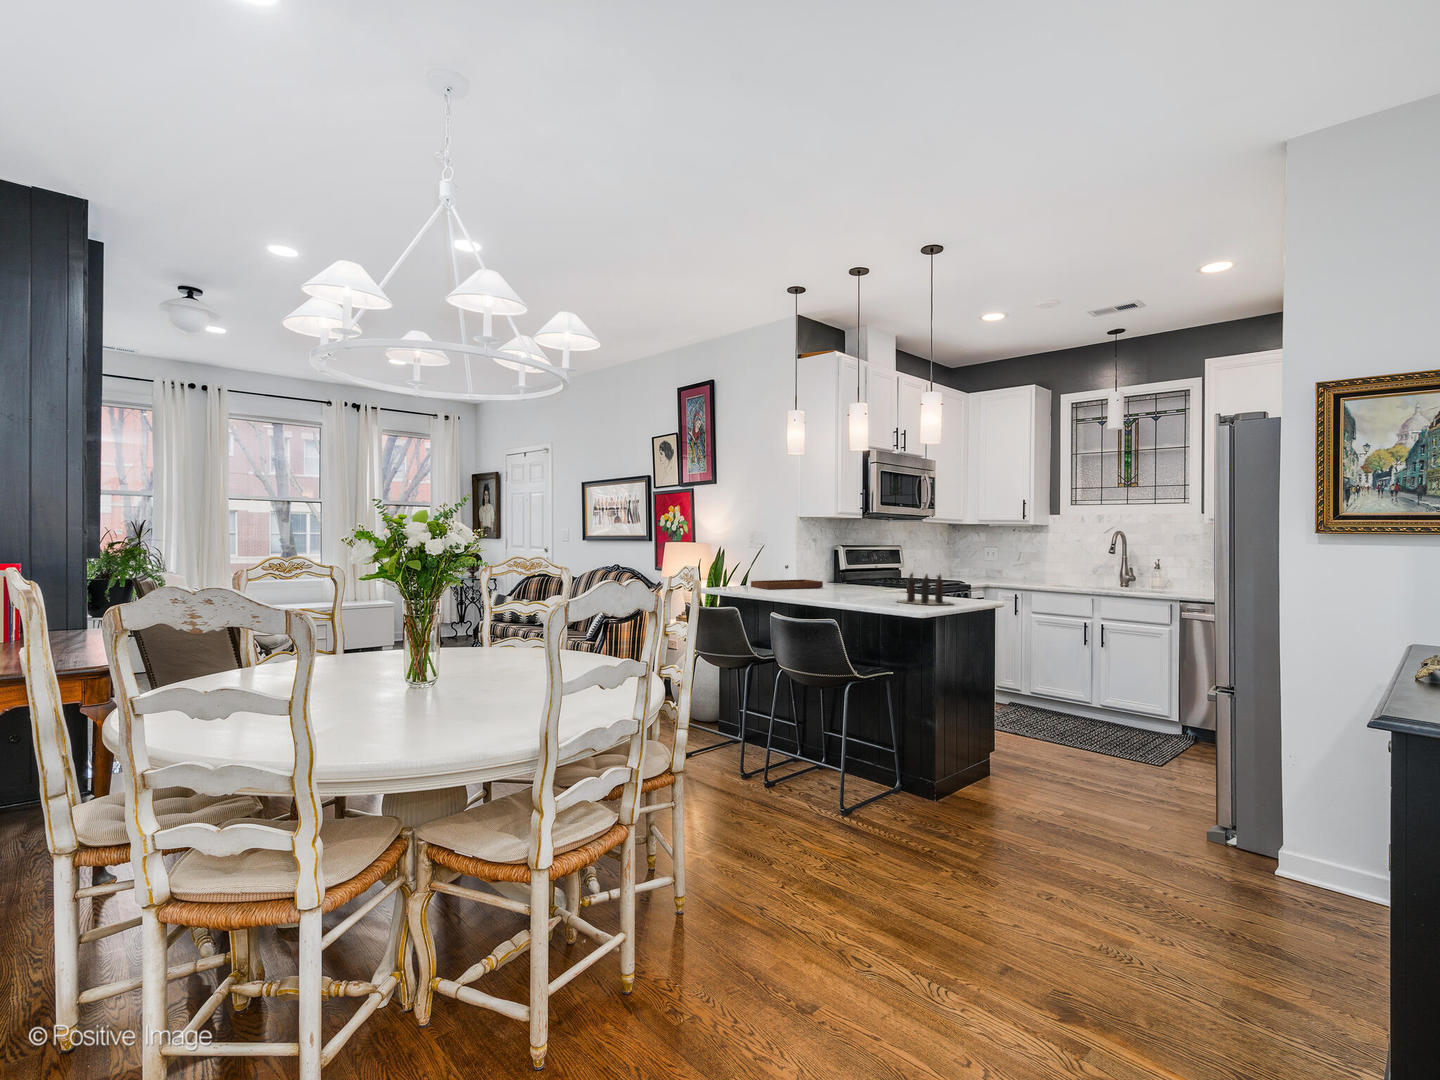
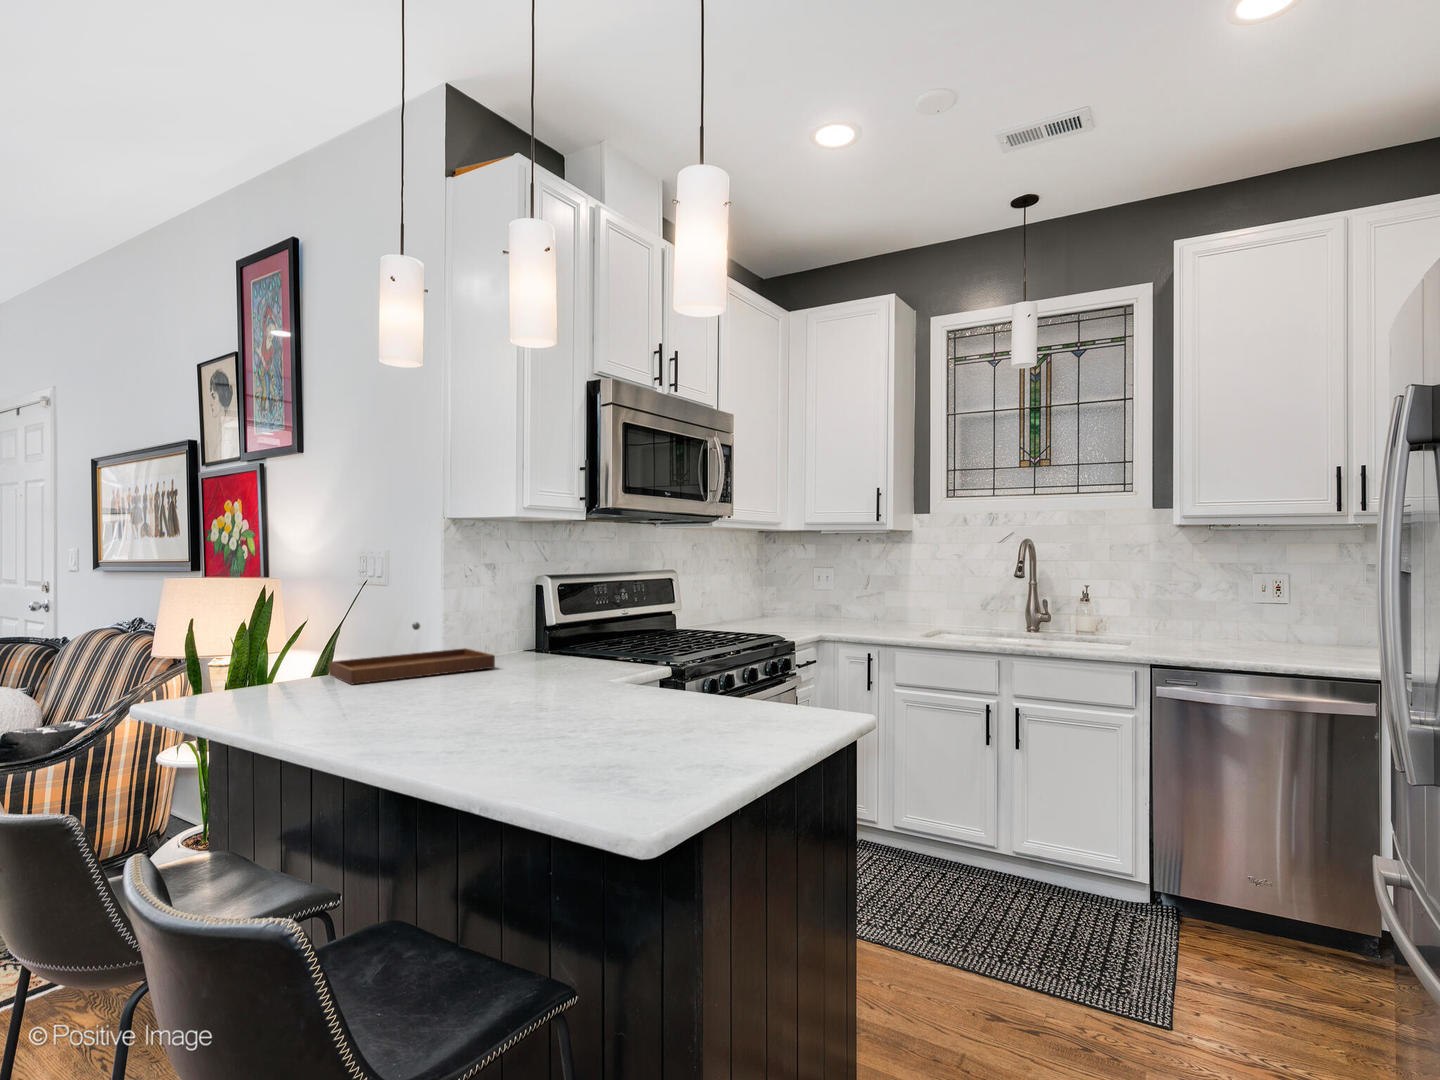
candle: present [898,573,952,605] -> none [610,650,783,744]

